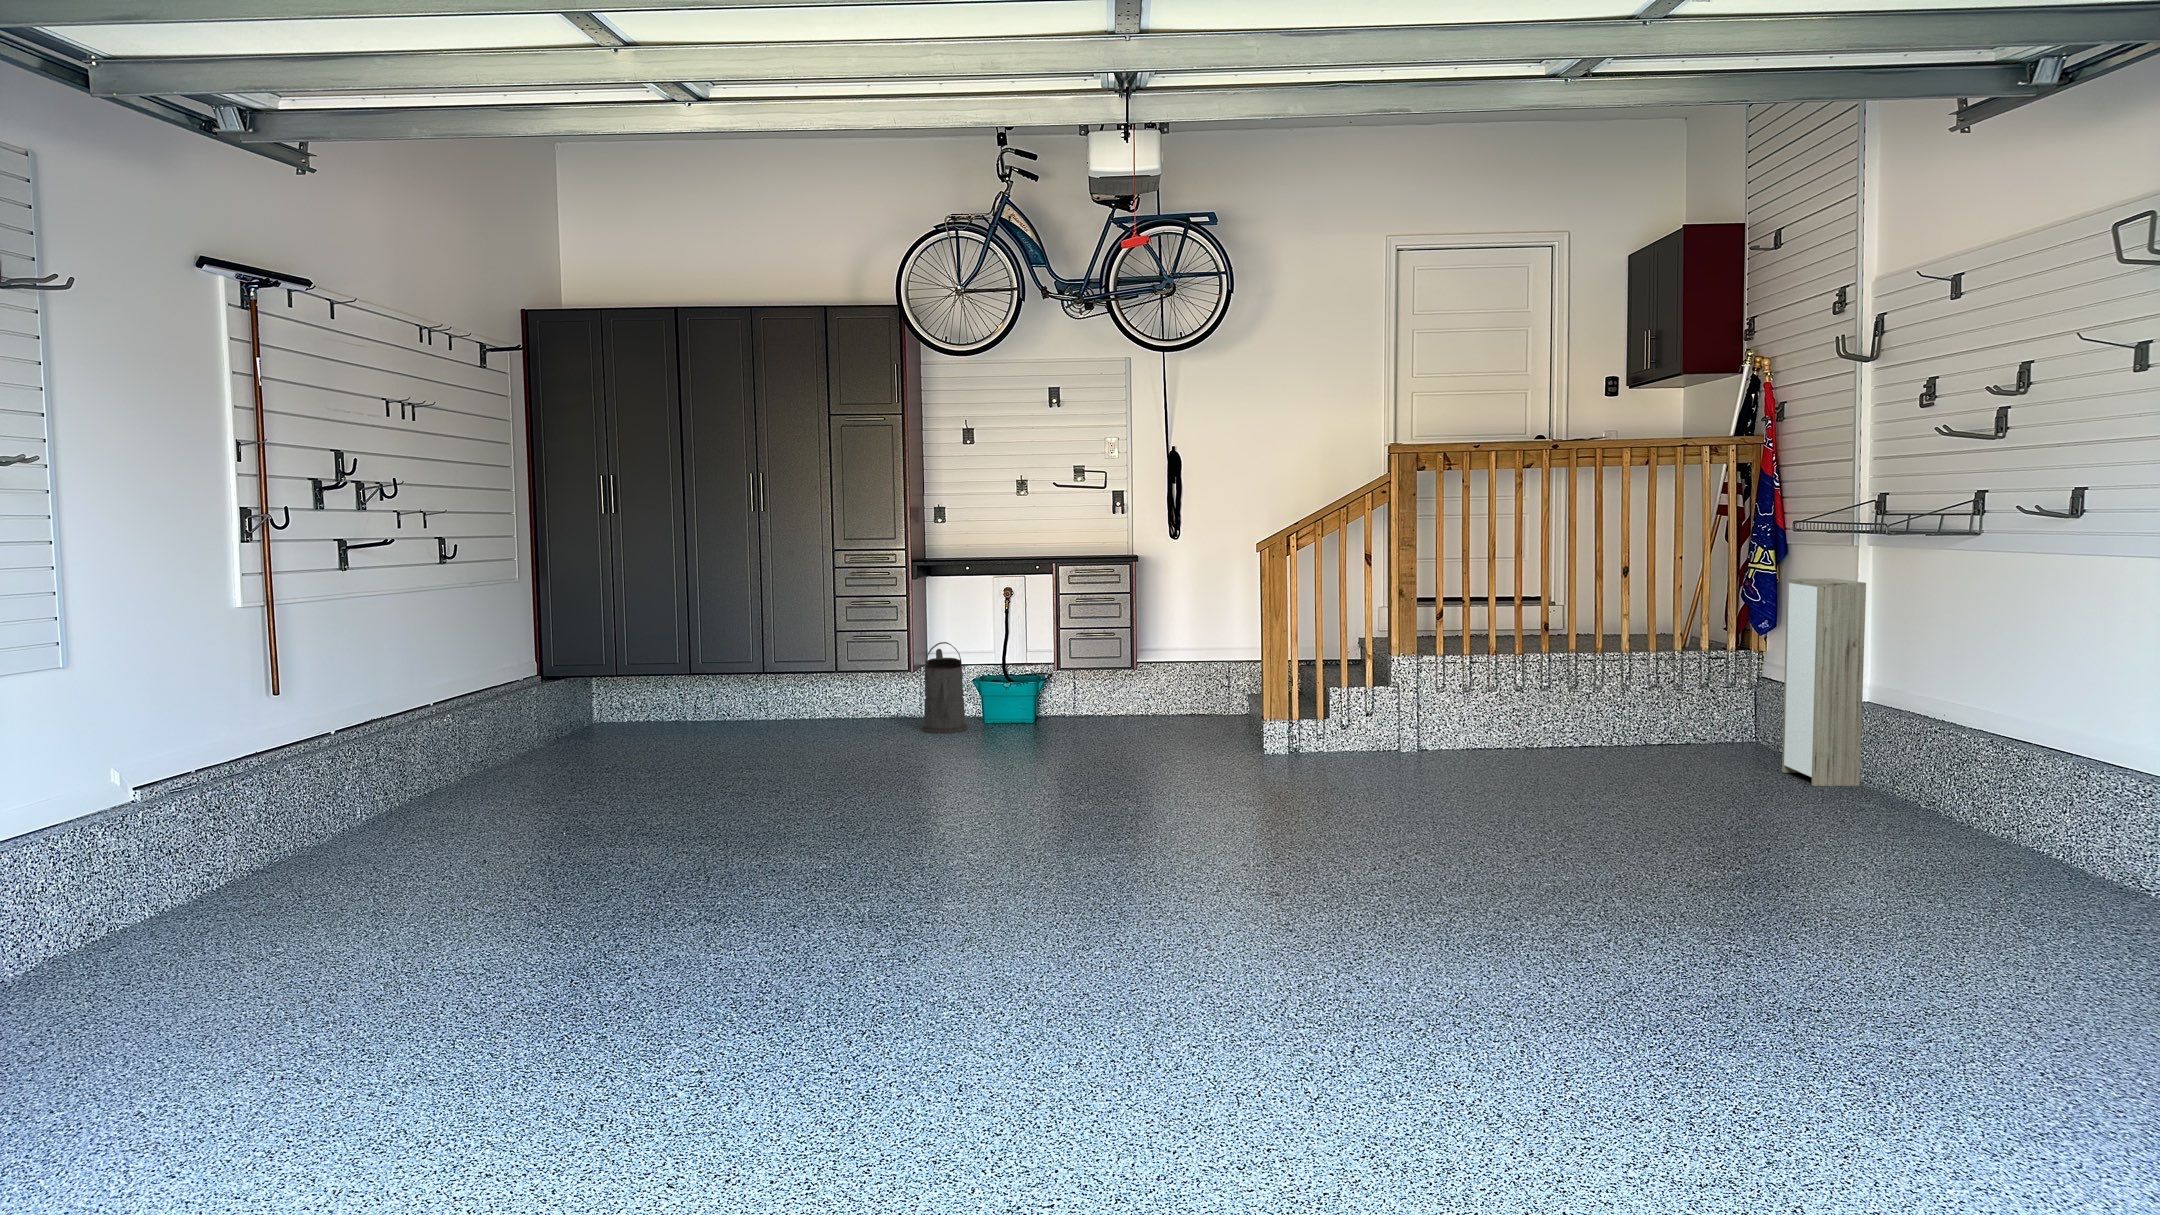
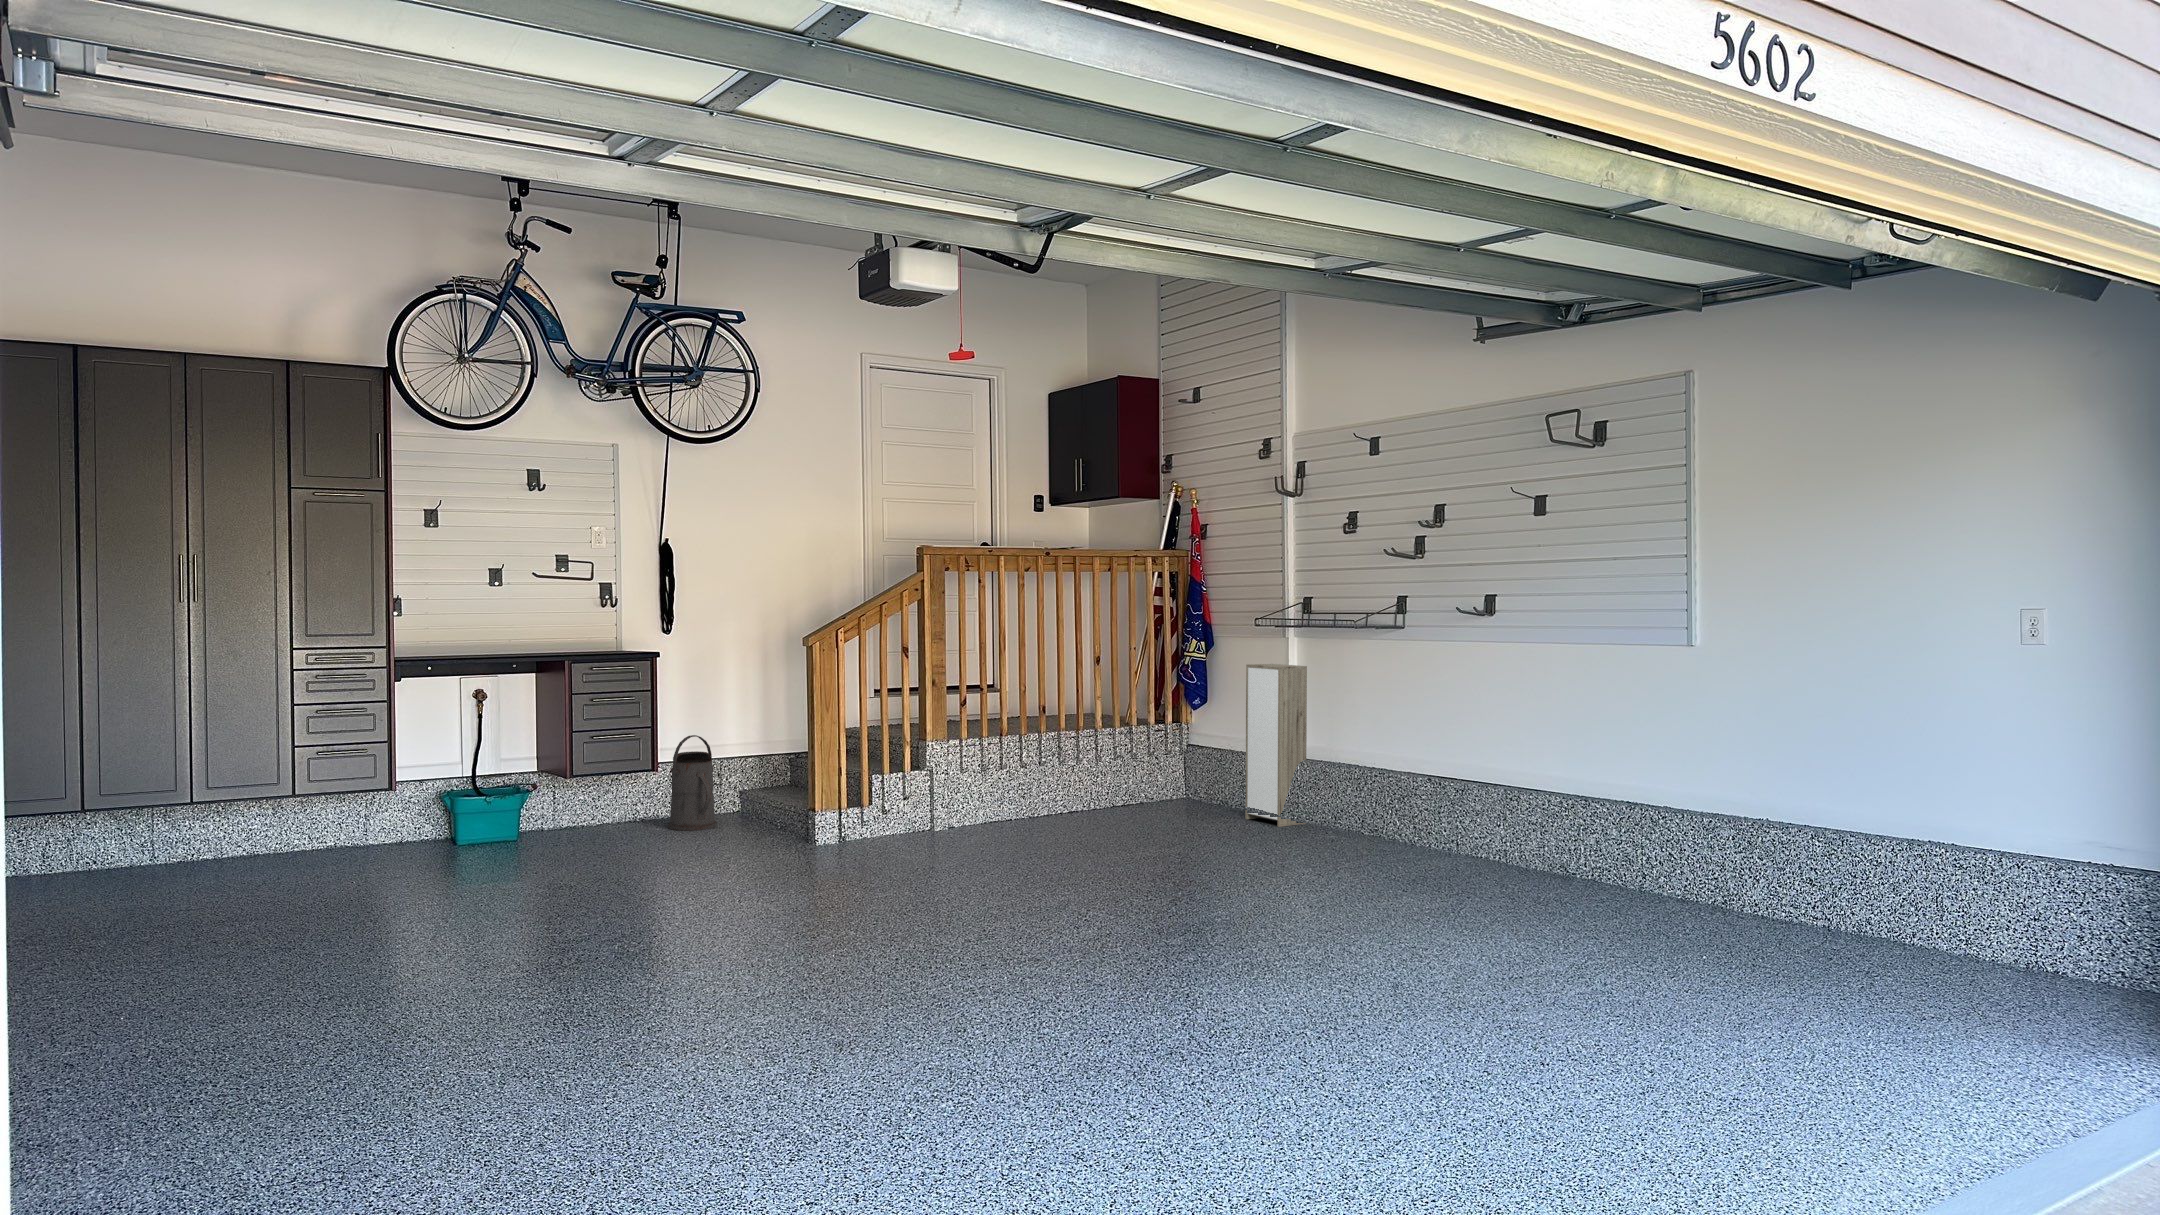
watering can: present [923,642,967,733] -> present [668,735,717,831]

